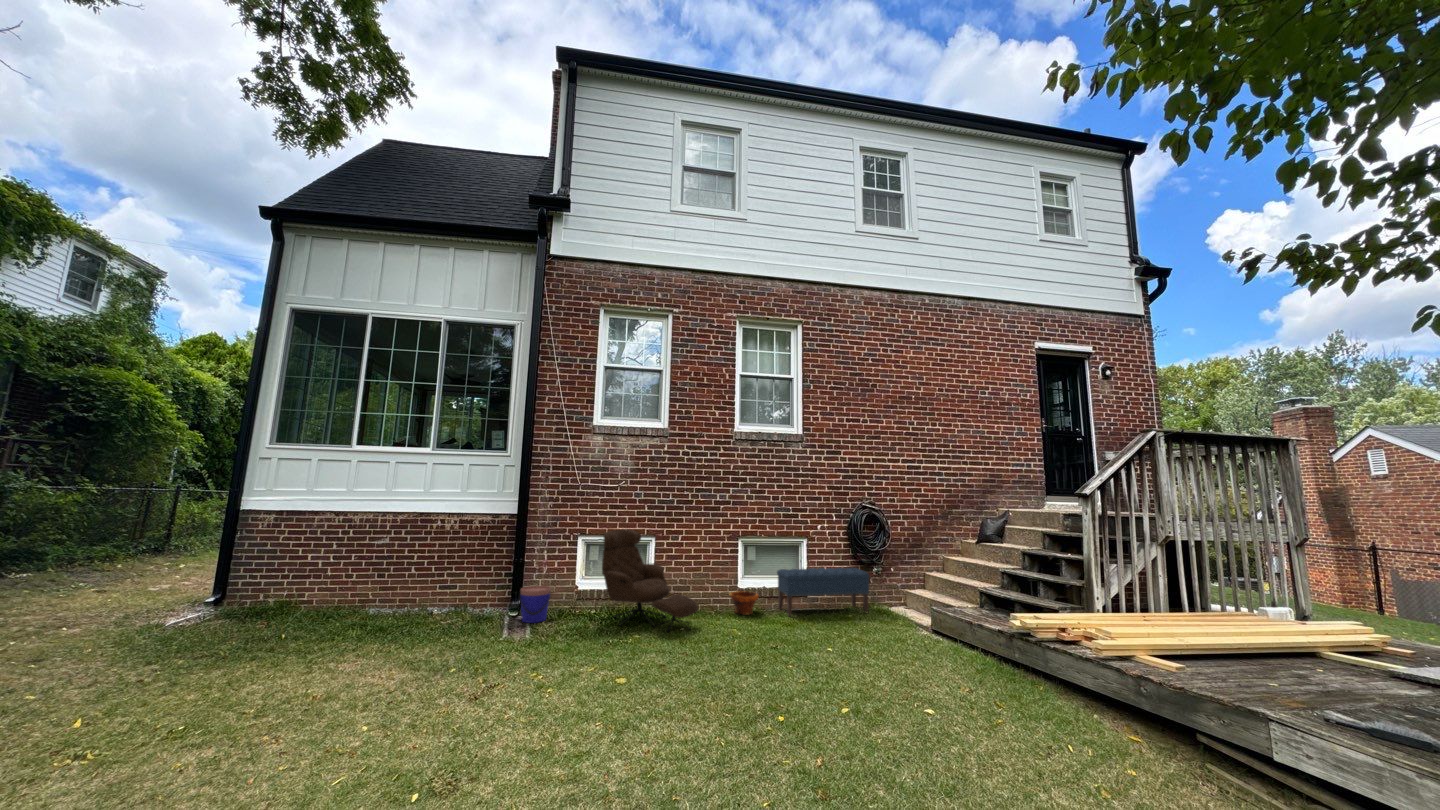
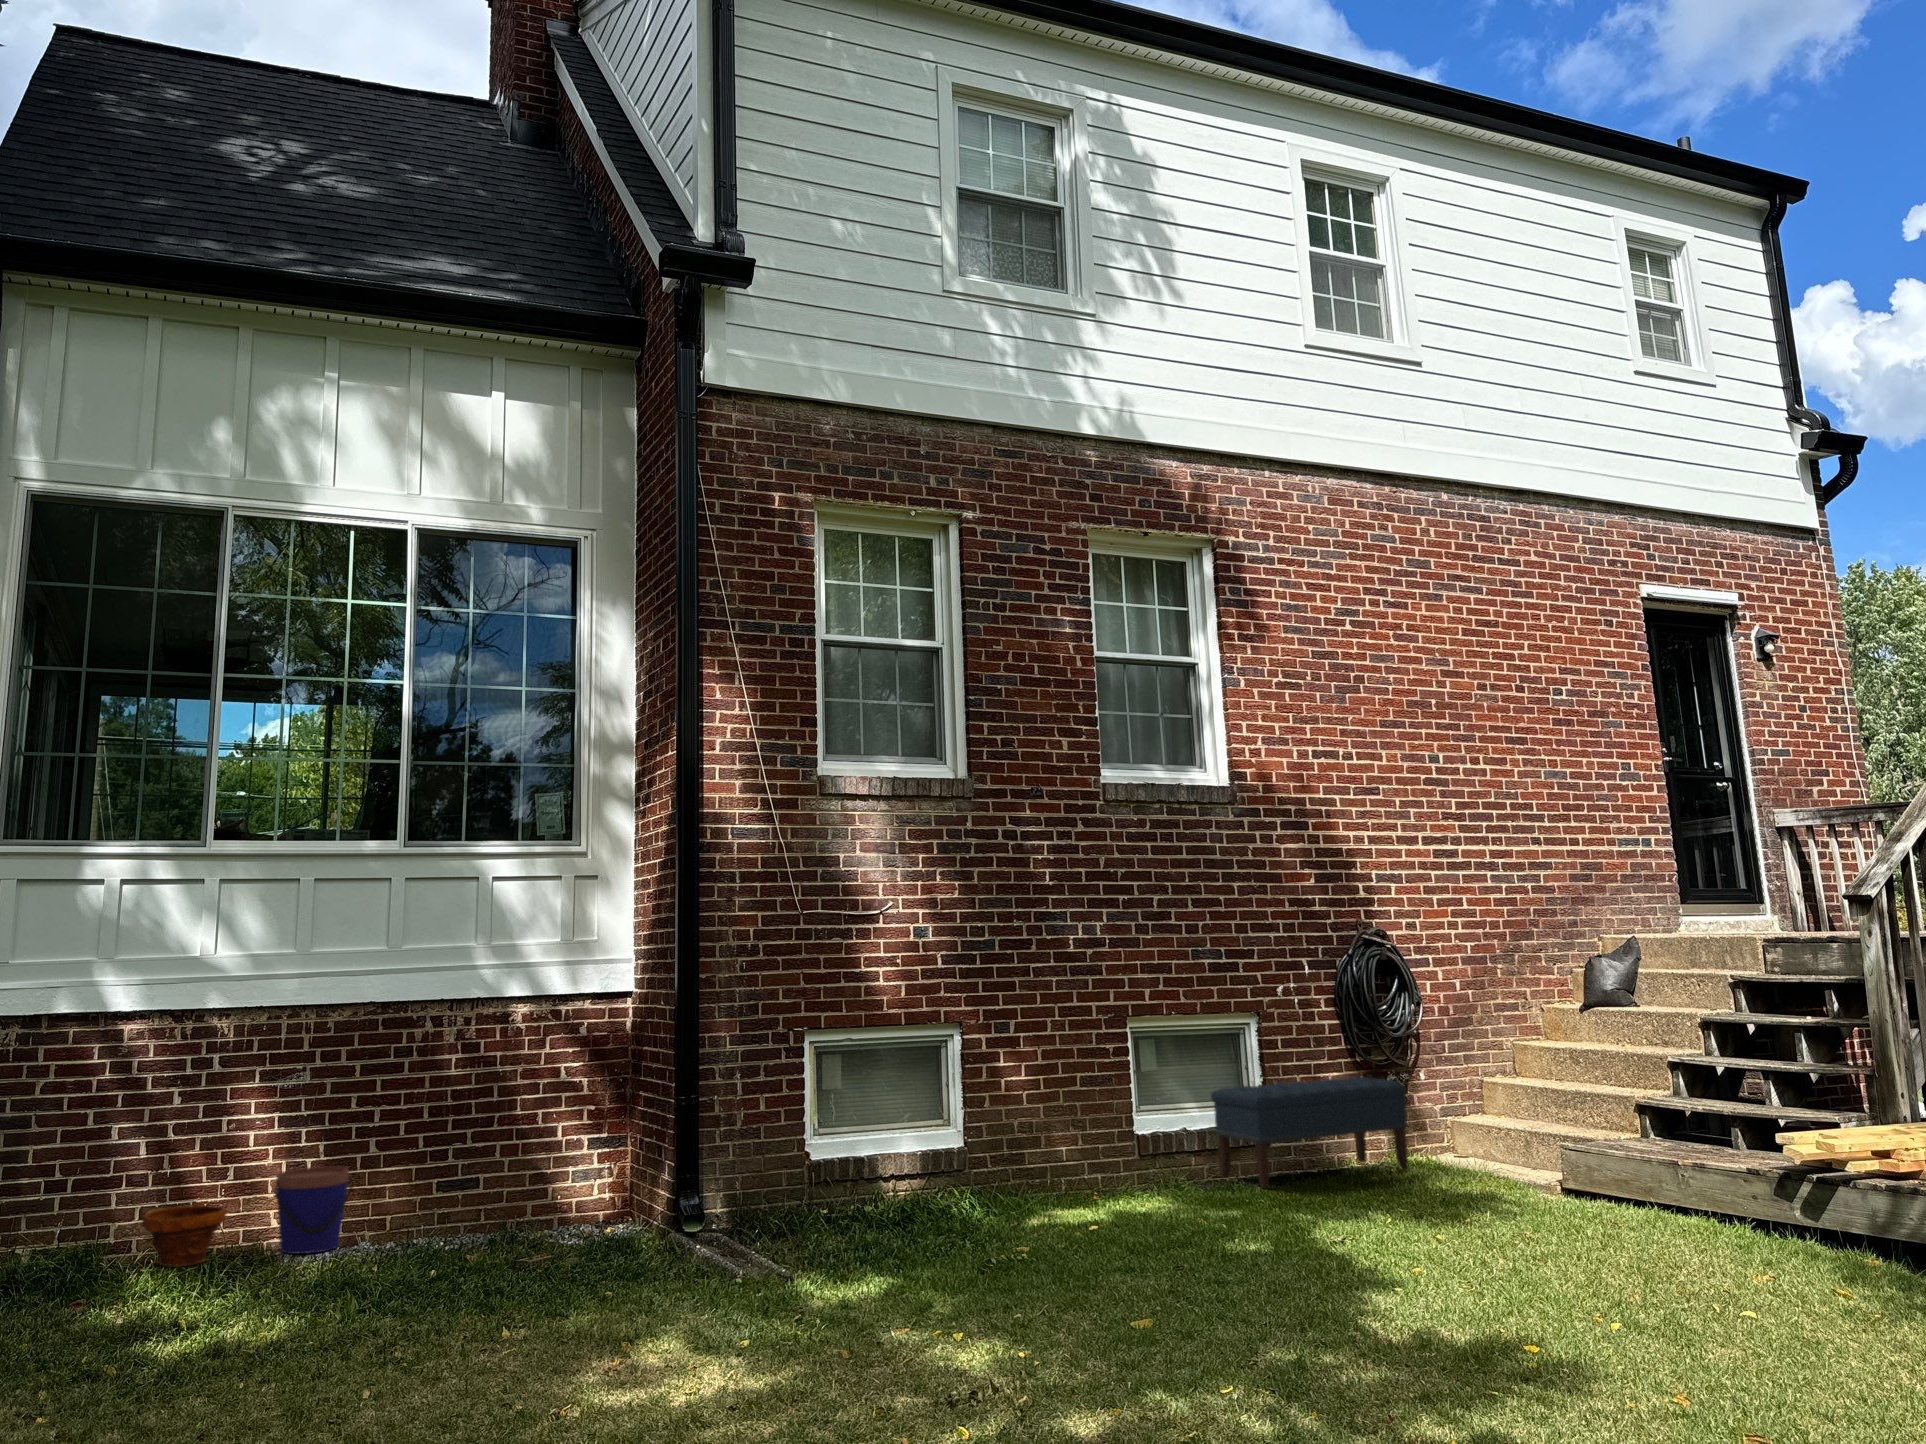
lounge chair: present [602,529,698,632] -> none [877,1015,1110,1233]
bucket: present [519,586,551,623] -> present [274,1166,353,1254]
planter: present [730,591,759,615] -> present [142,1205,226,1266]

